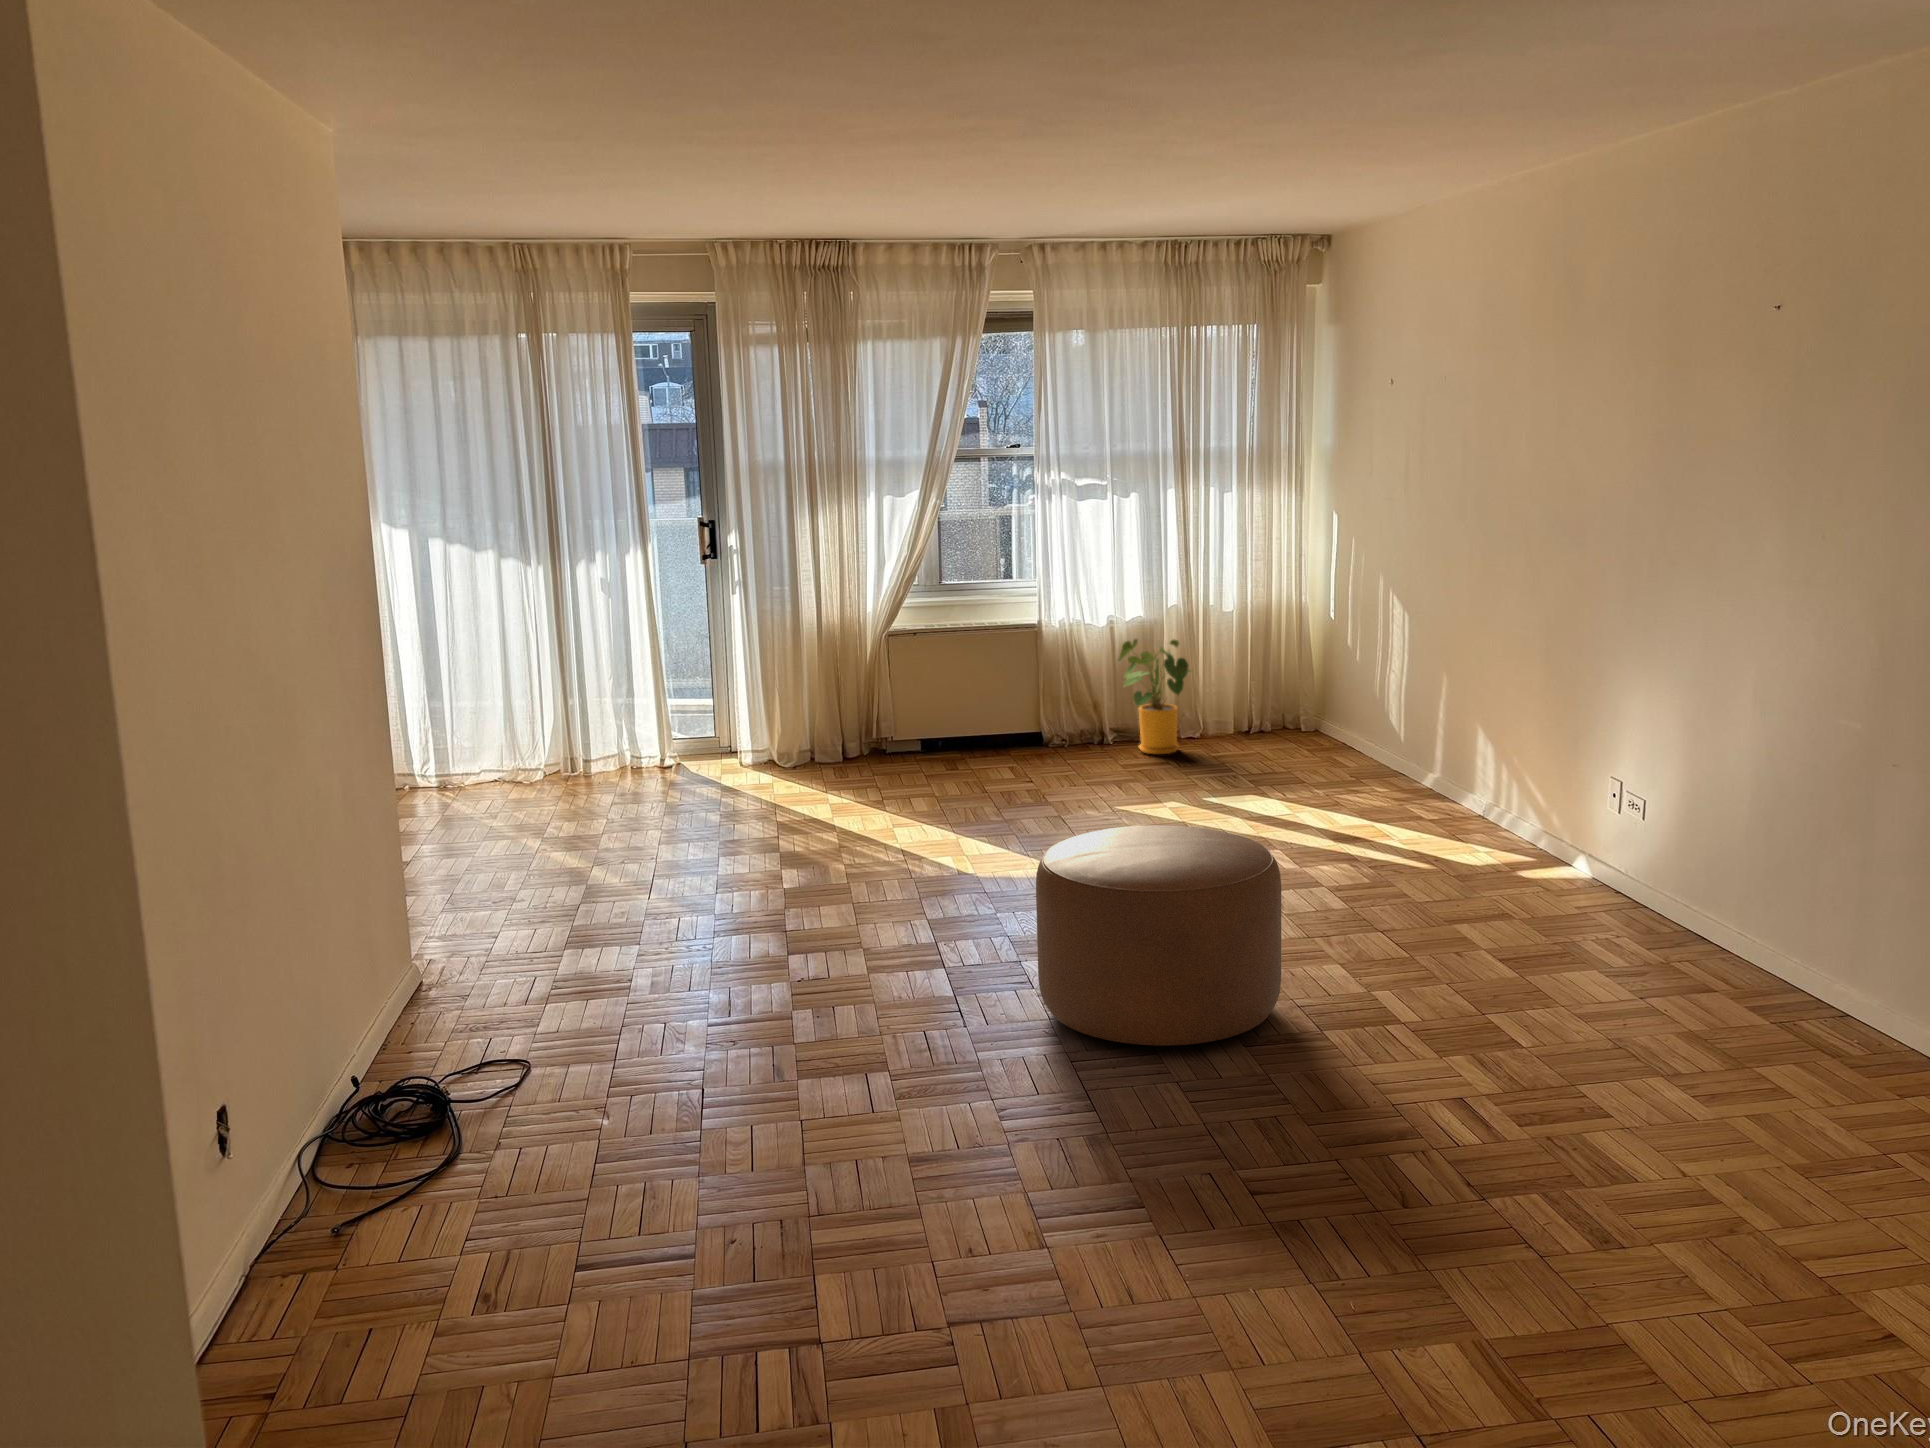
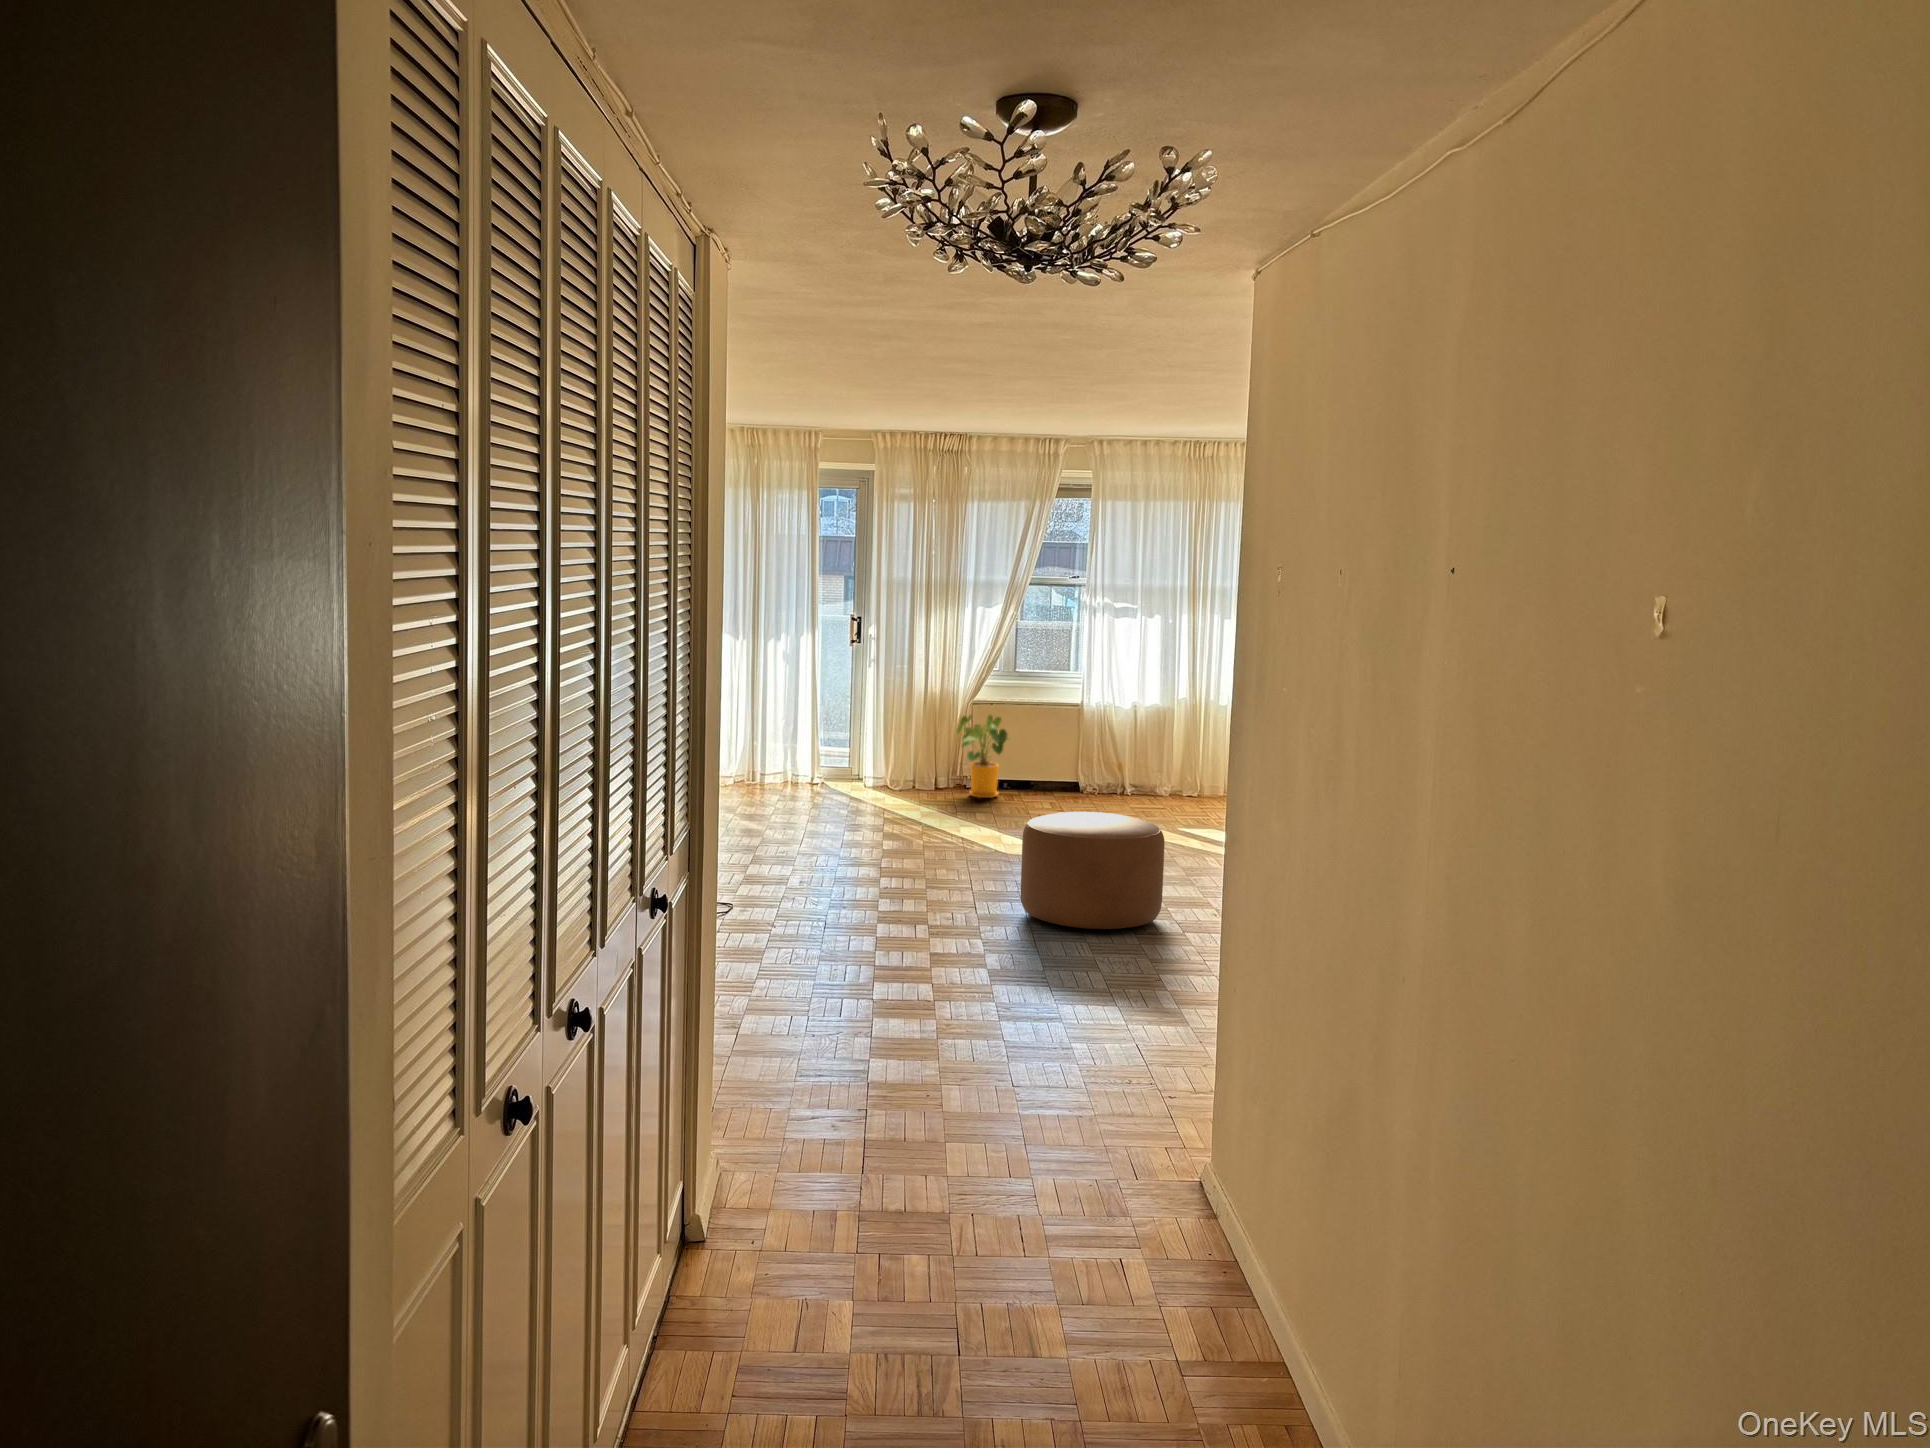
house plant: present [1118,639,1192,754] -> present [957,715,1008,798]

